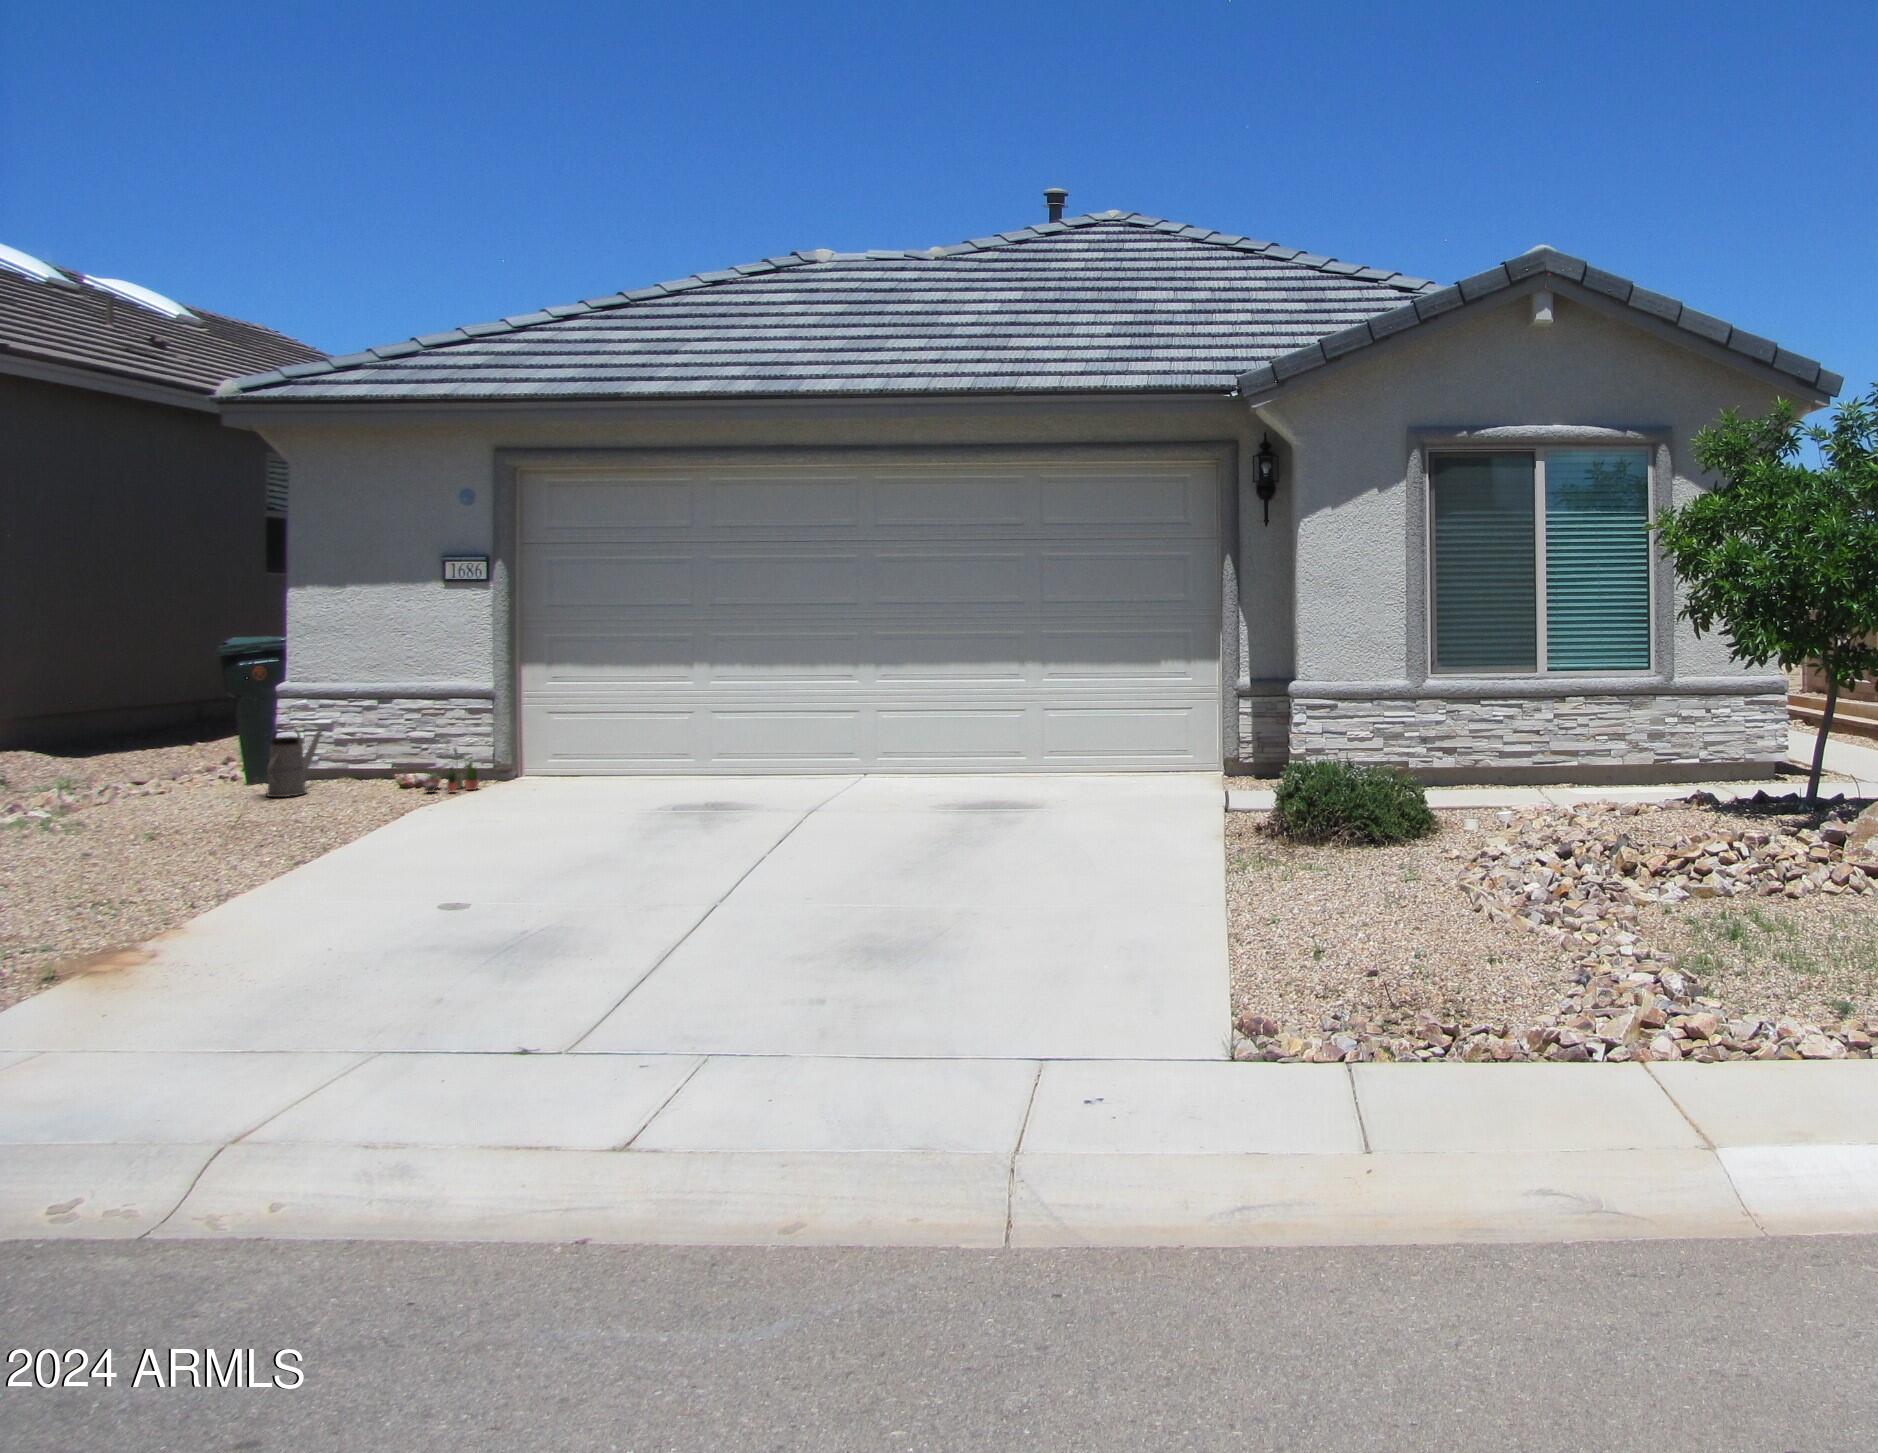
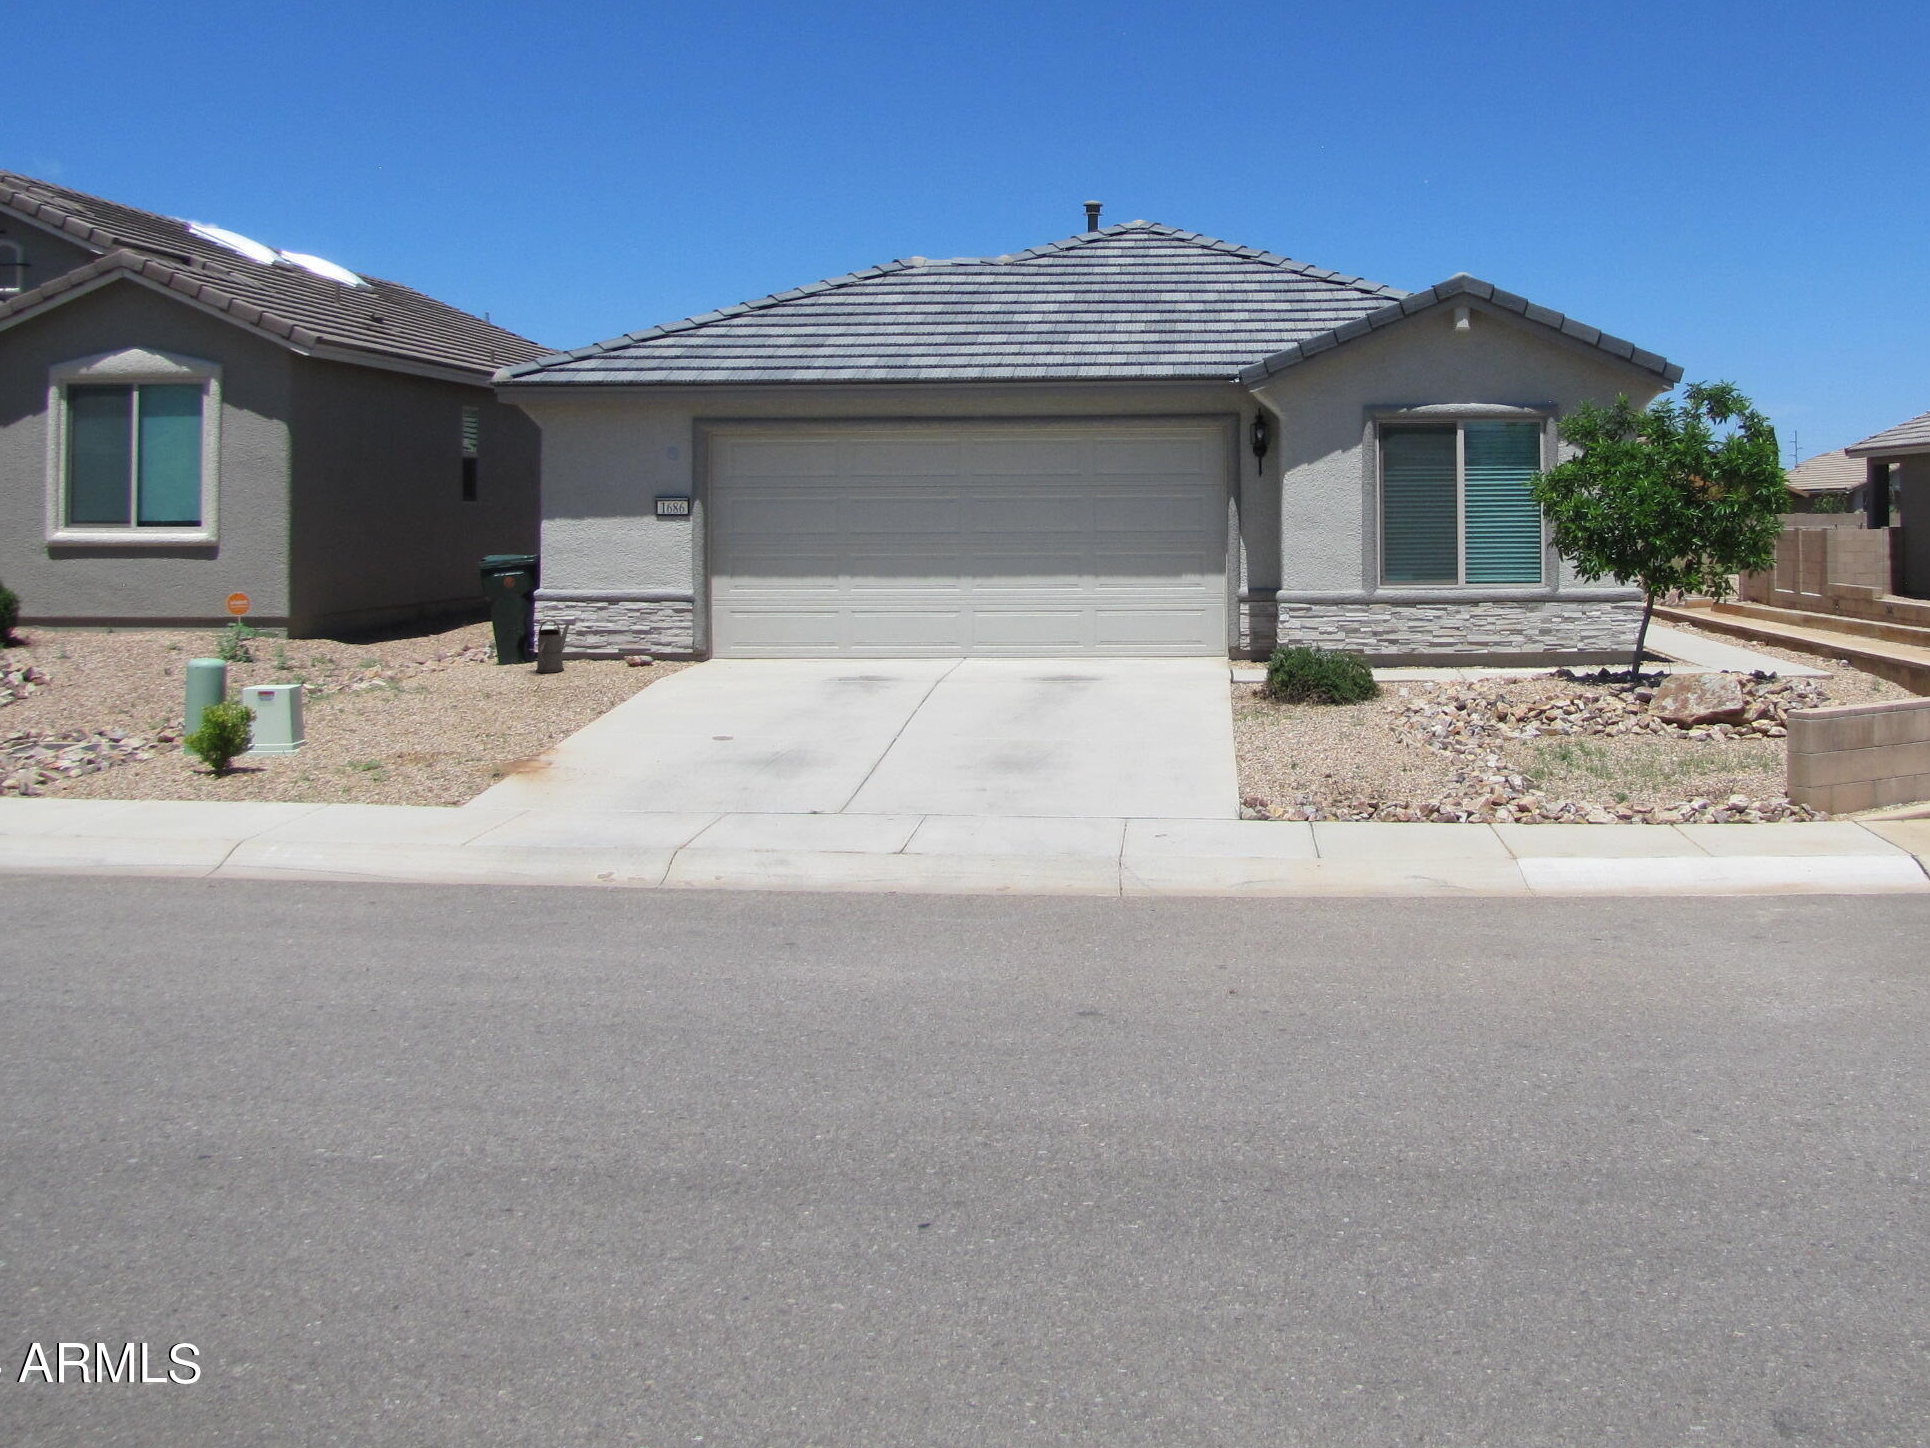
potted plant: present [424,748,479,793] -> none [647,637,687,670]

